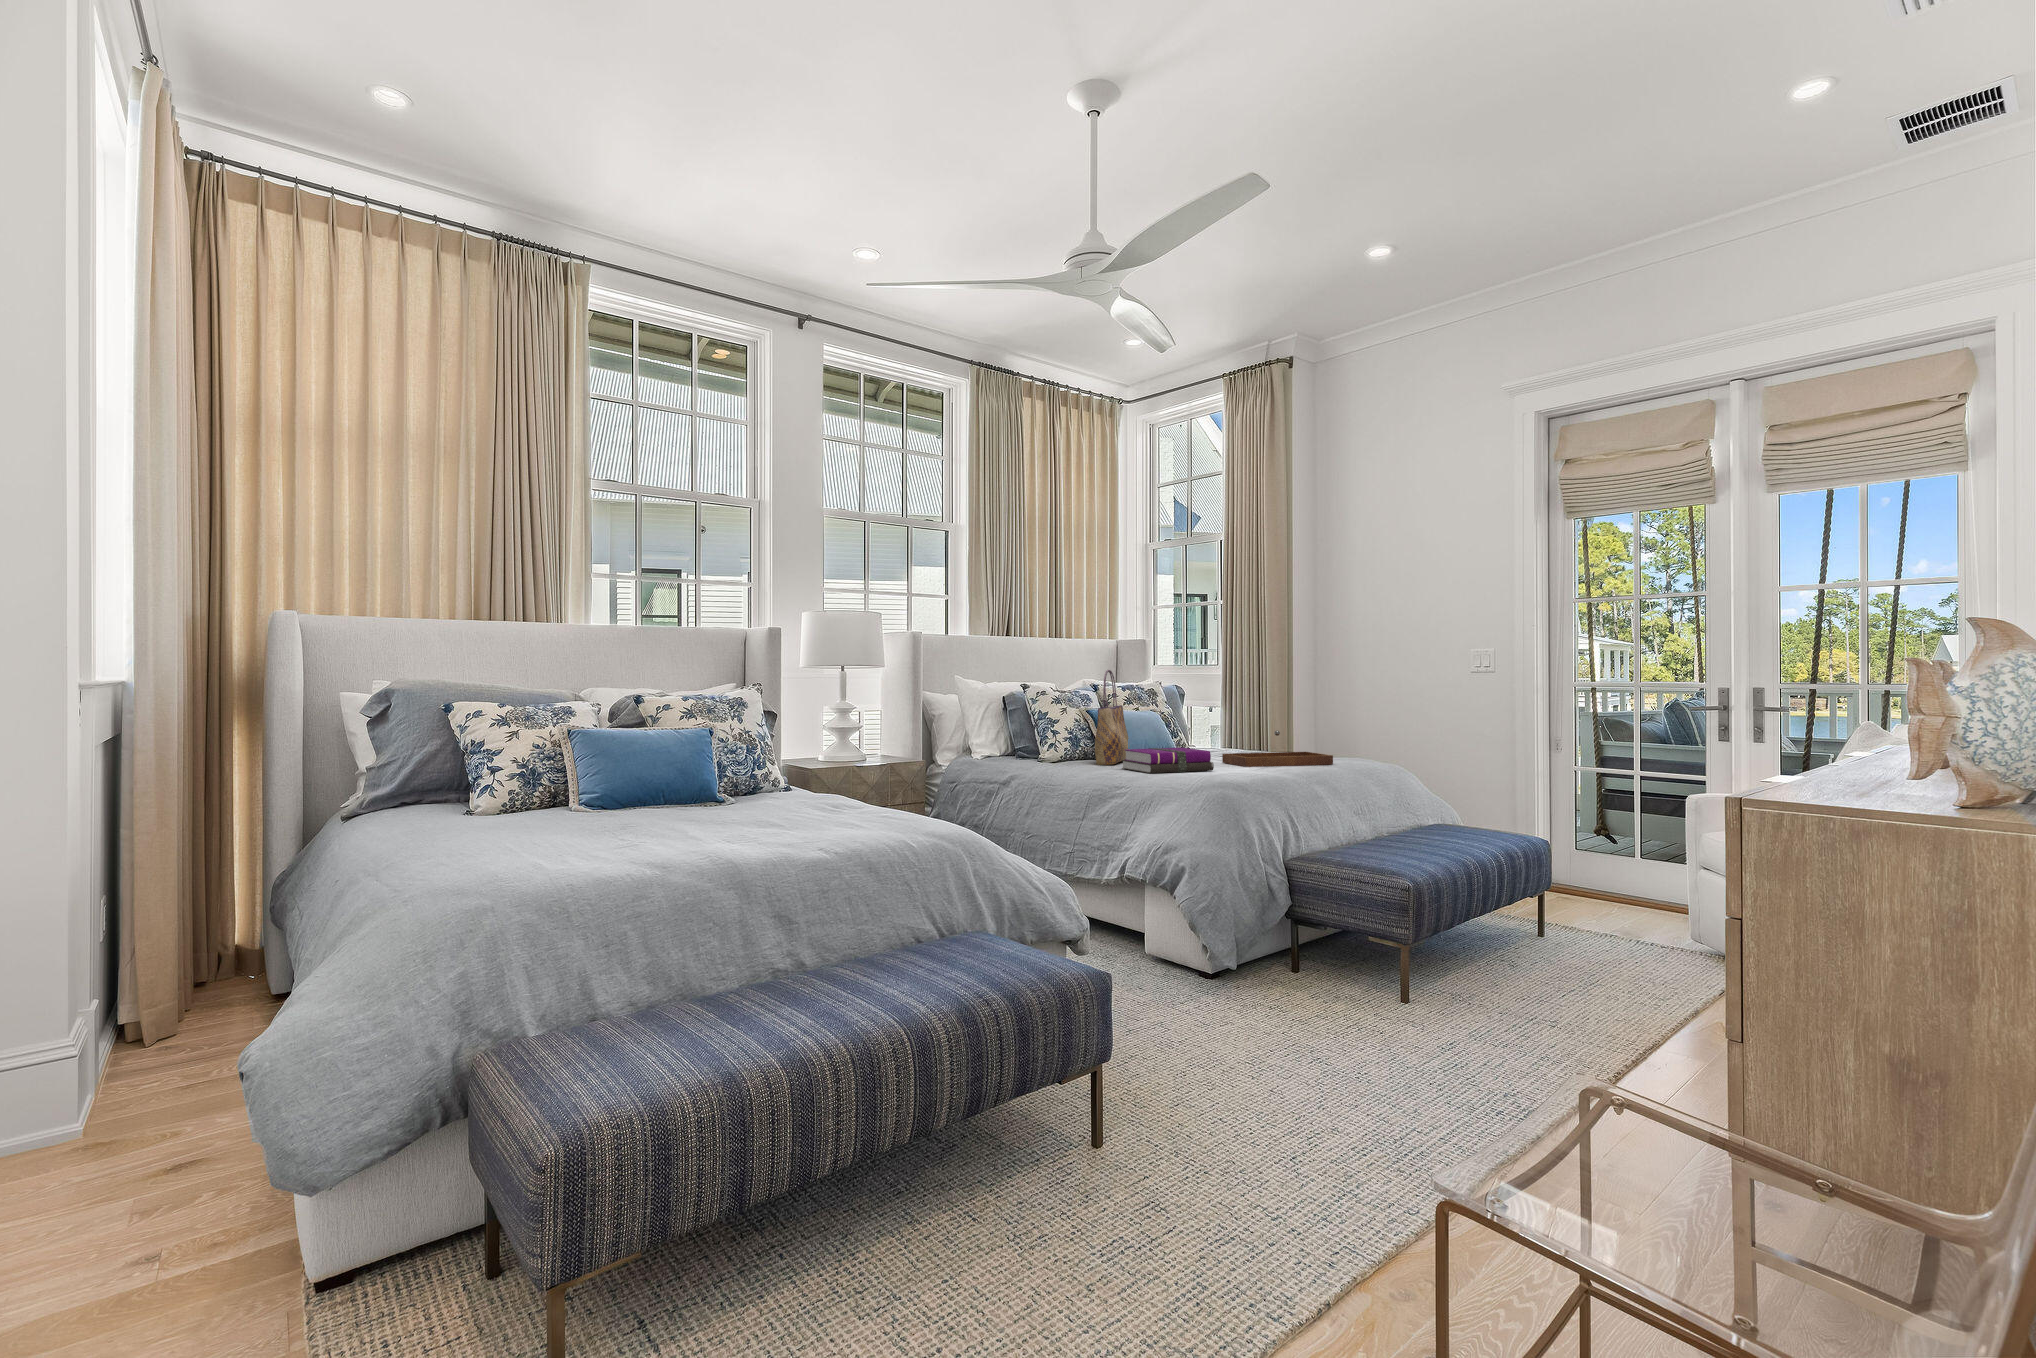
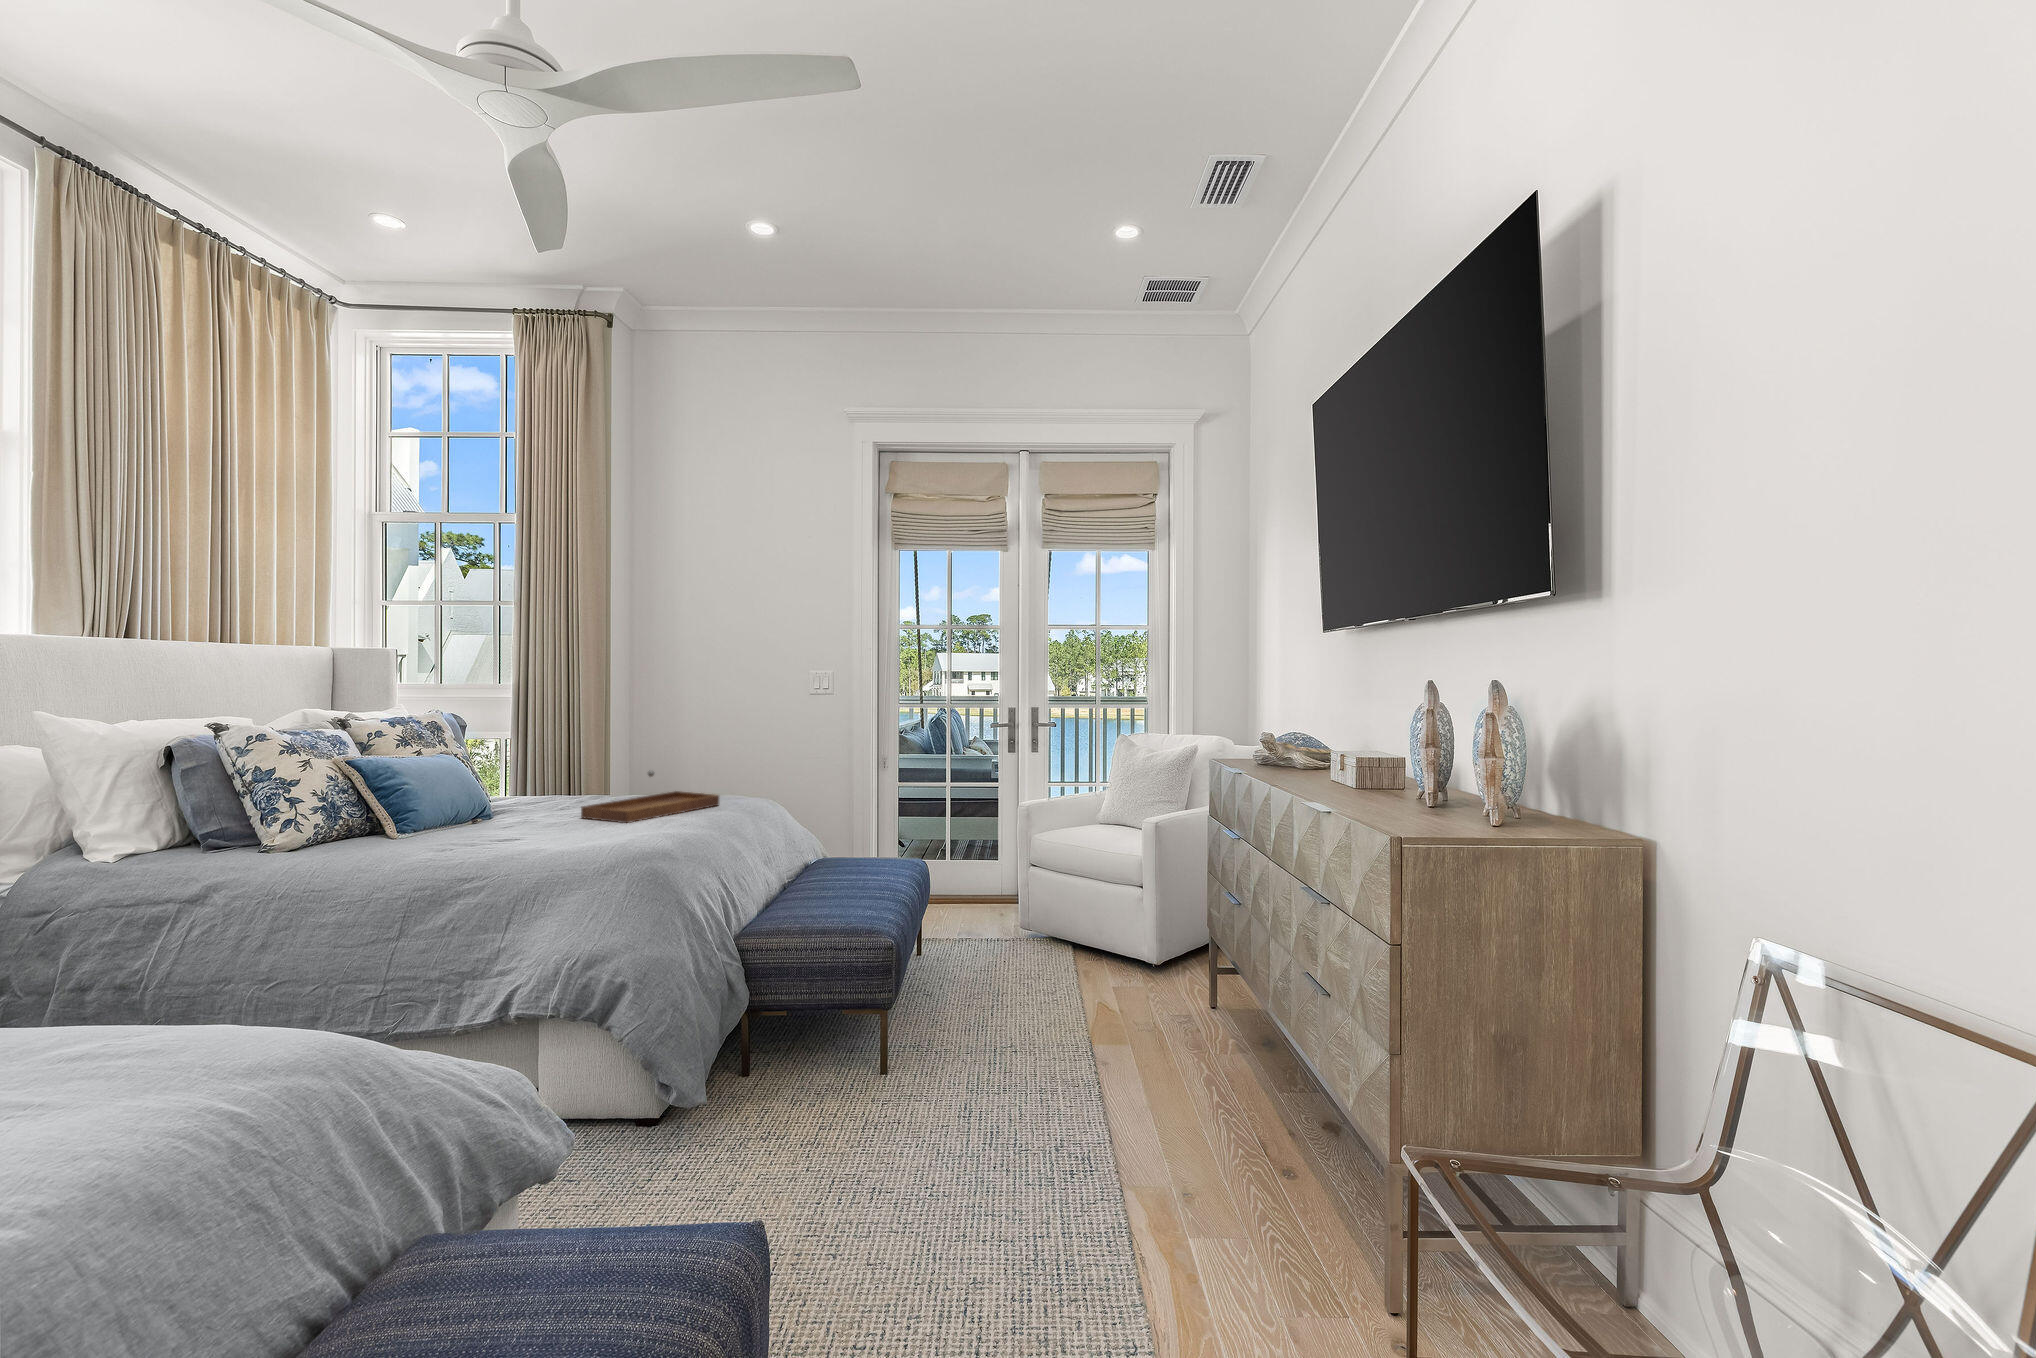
tote bag: present [1095,669,1129,765] -> none [386,700,434,849]
notebook: present [1122,748,1214,773] -> none [454,809,603,858]

